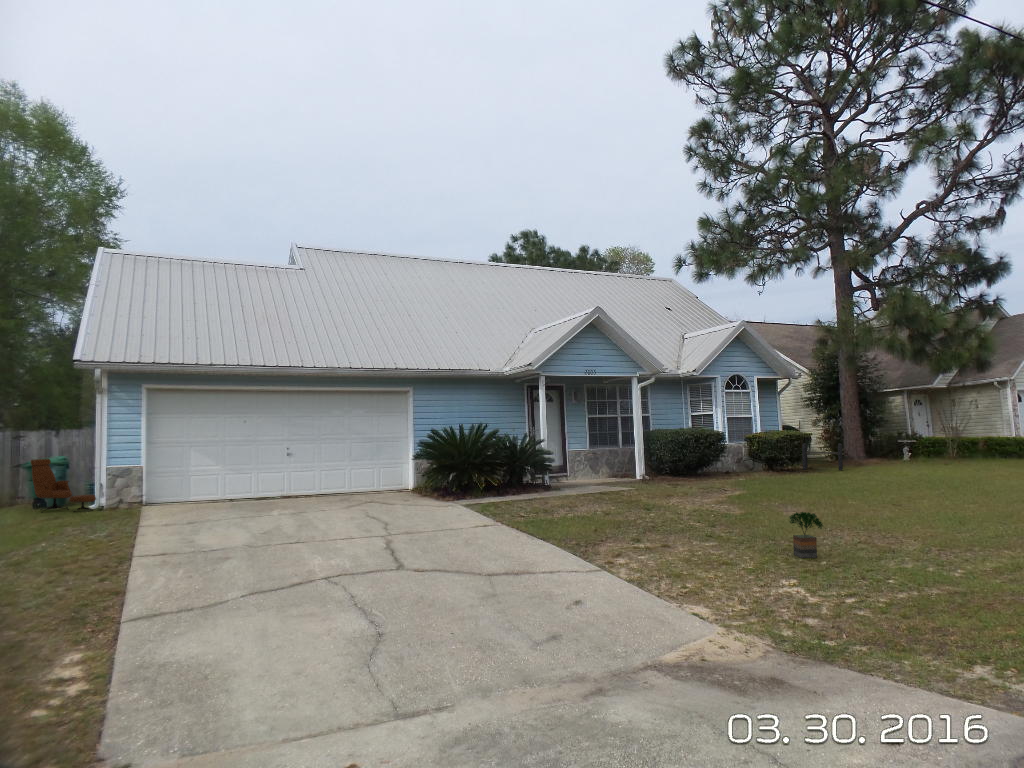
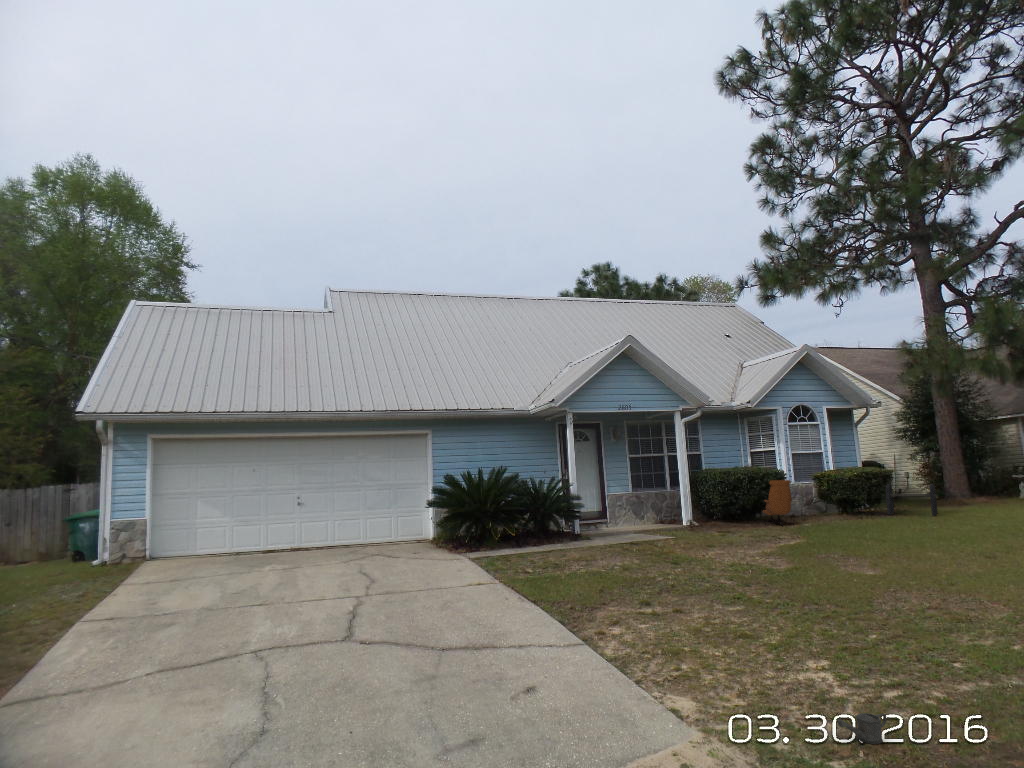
lounge chair: present [31,459,96,511] -> present [763,480,792,525]
potted tree: present [790,512,823,558] -> none [813,589,861,653]
watering can: none [829,584,859,603] -> present [838,713,887,744]

